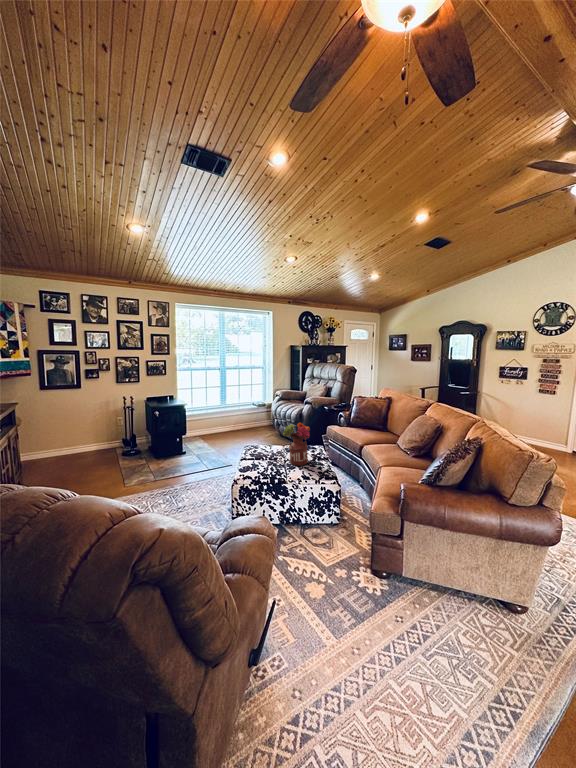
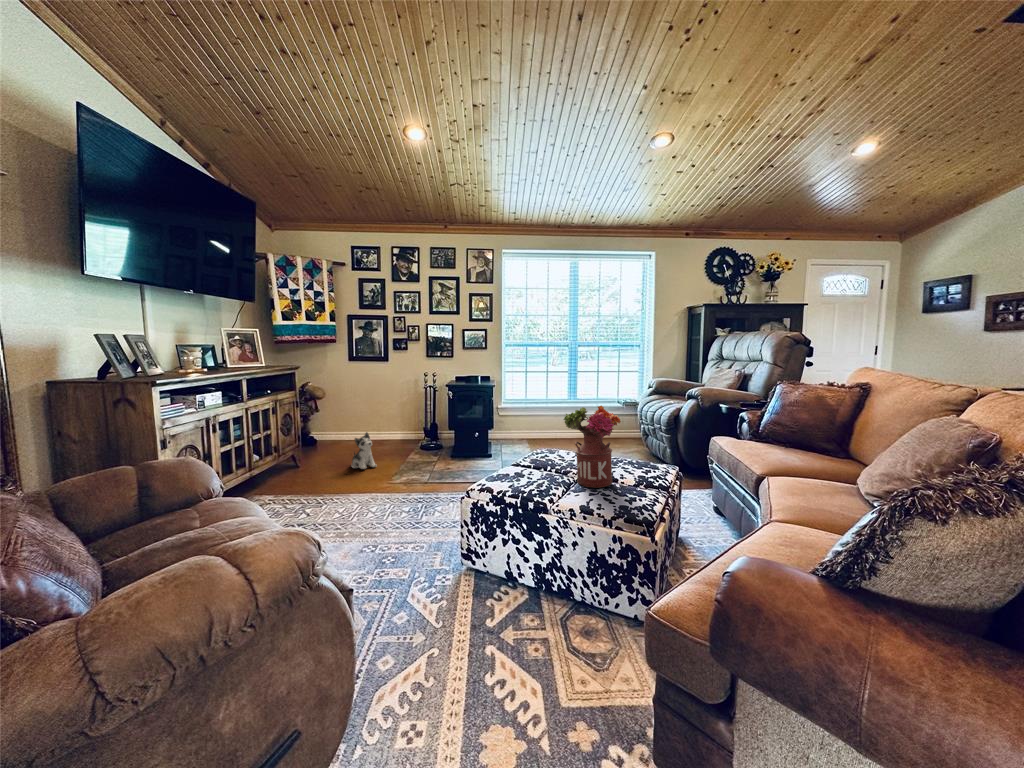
plush toy: none [74,453,101,484] -> present [351,432,377,469]

